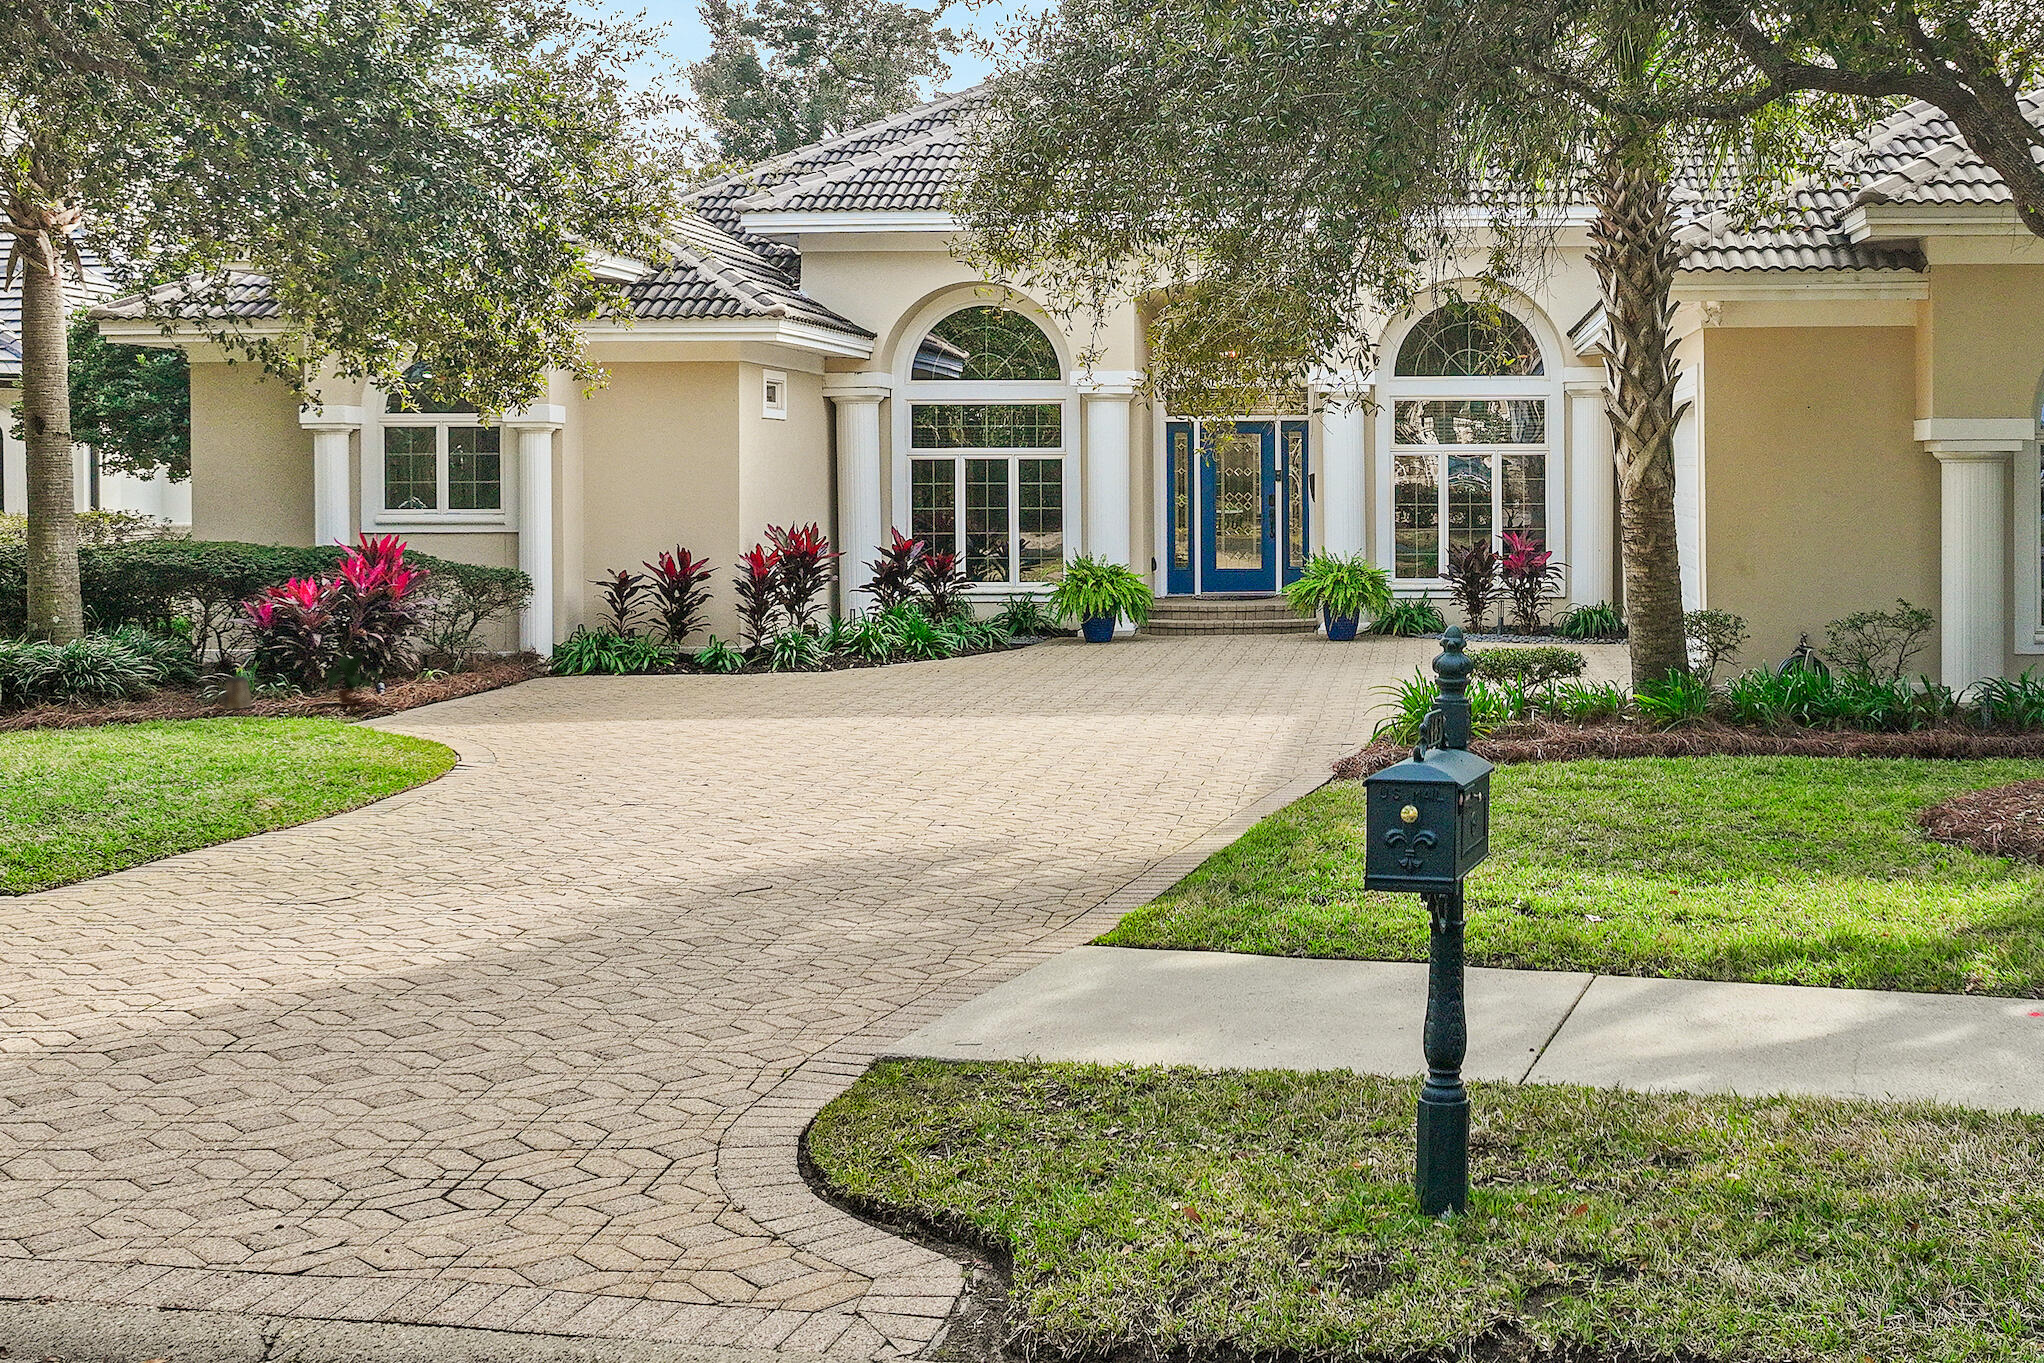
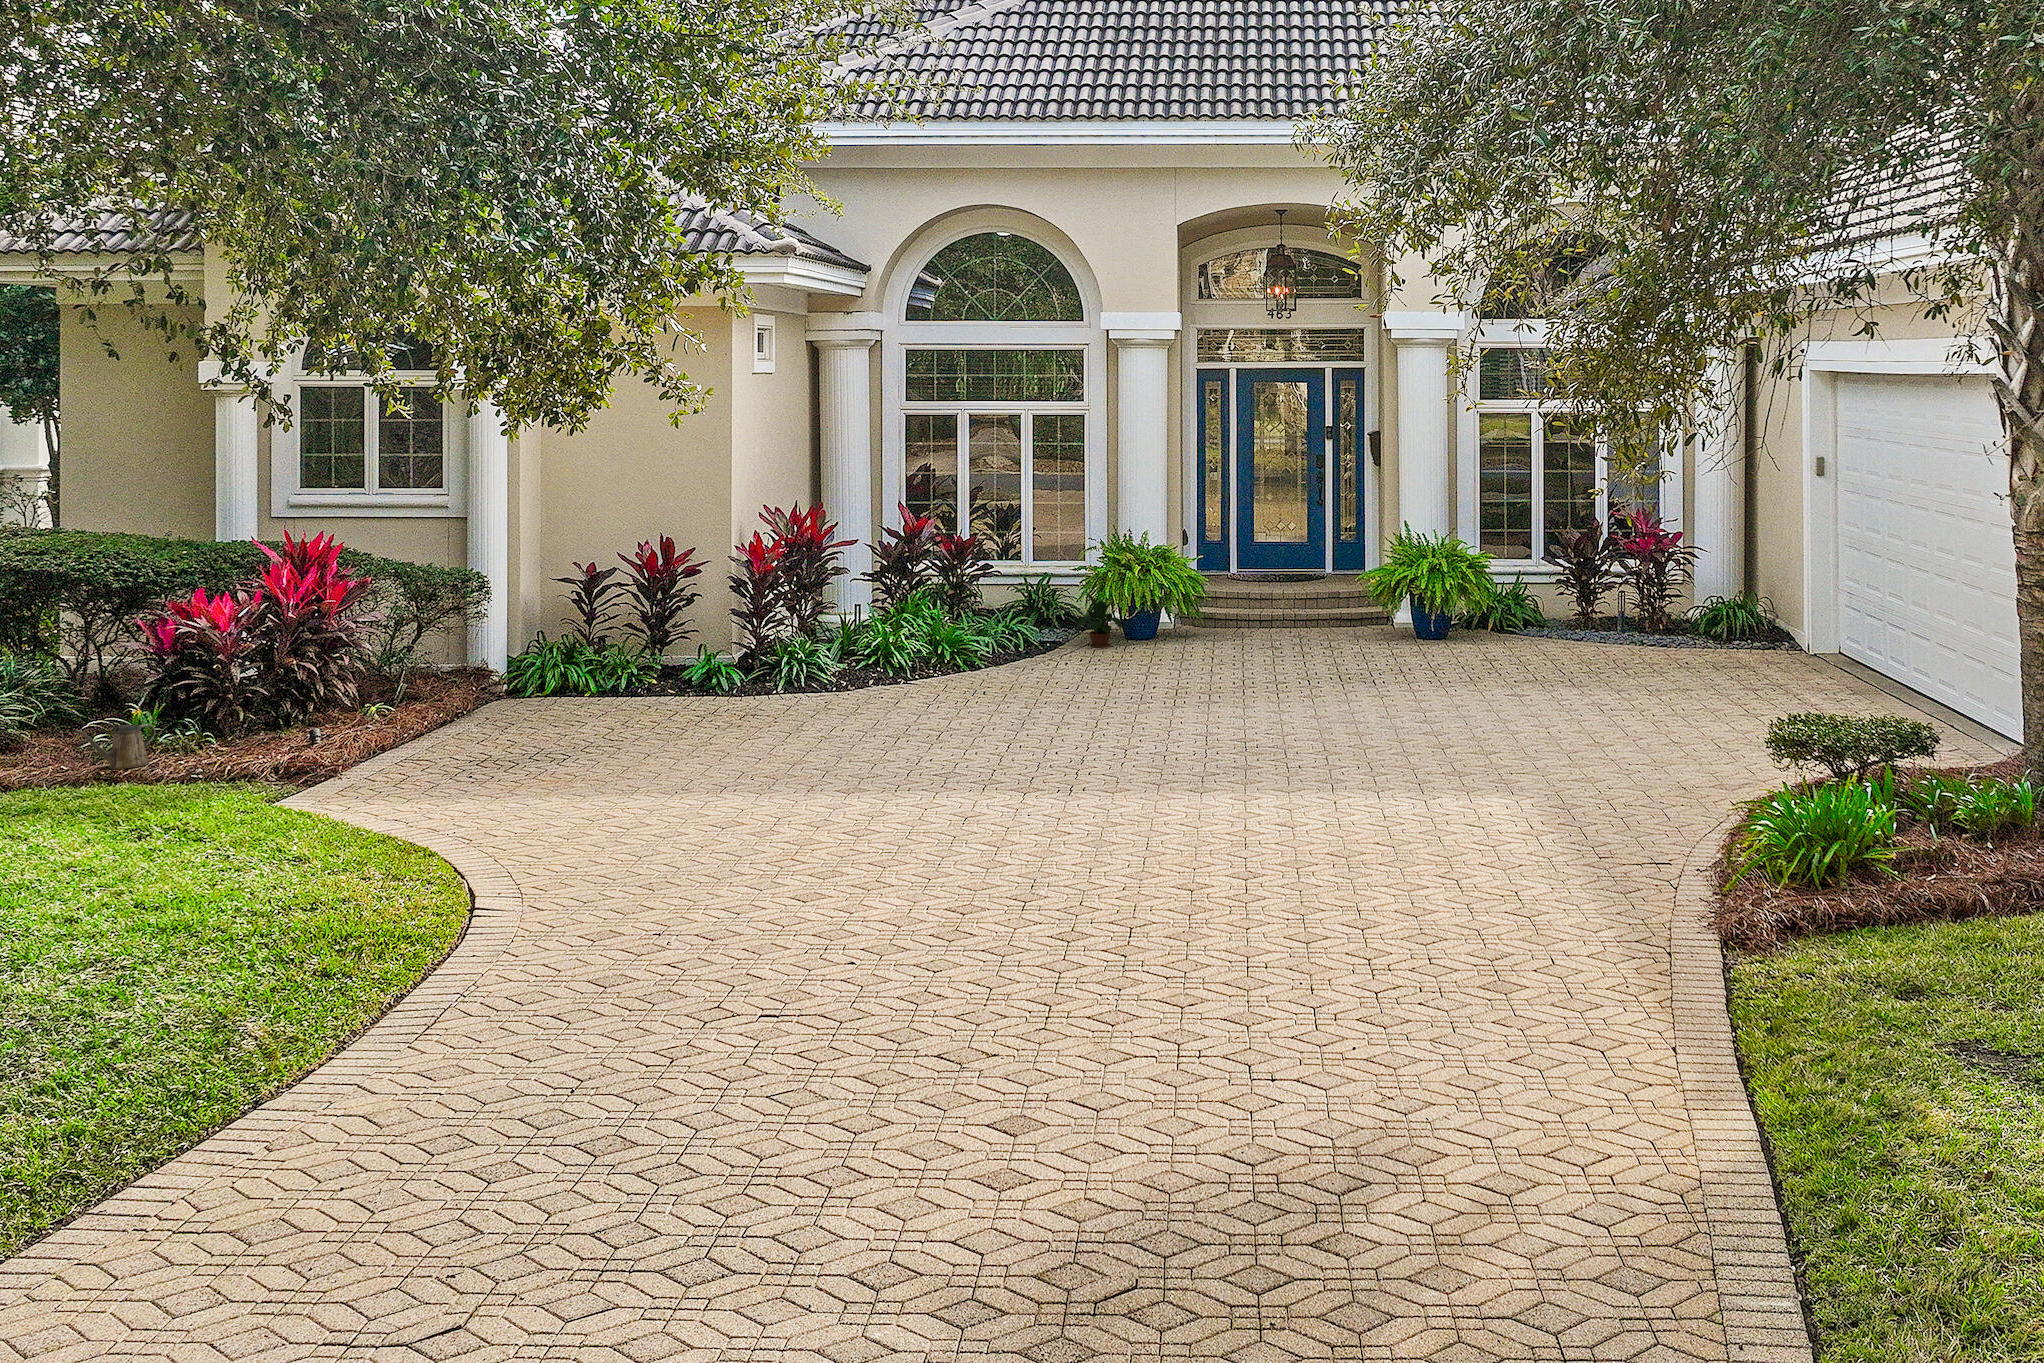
potted plant: present [327,654,380,705] -> present [1076,592,1122,647]

